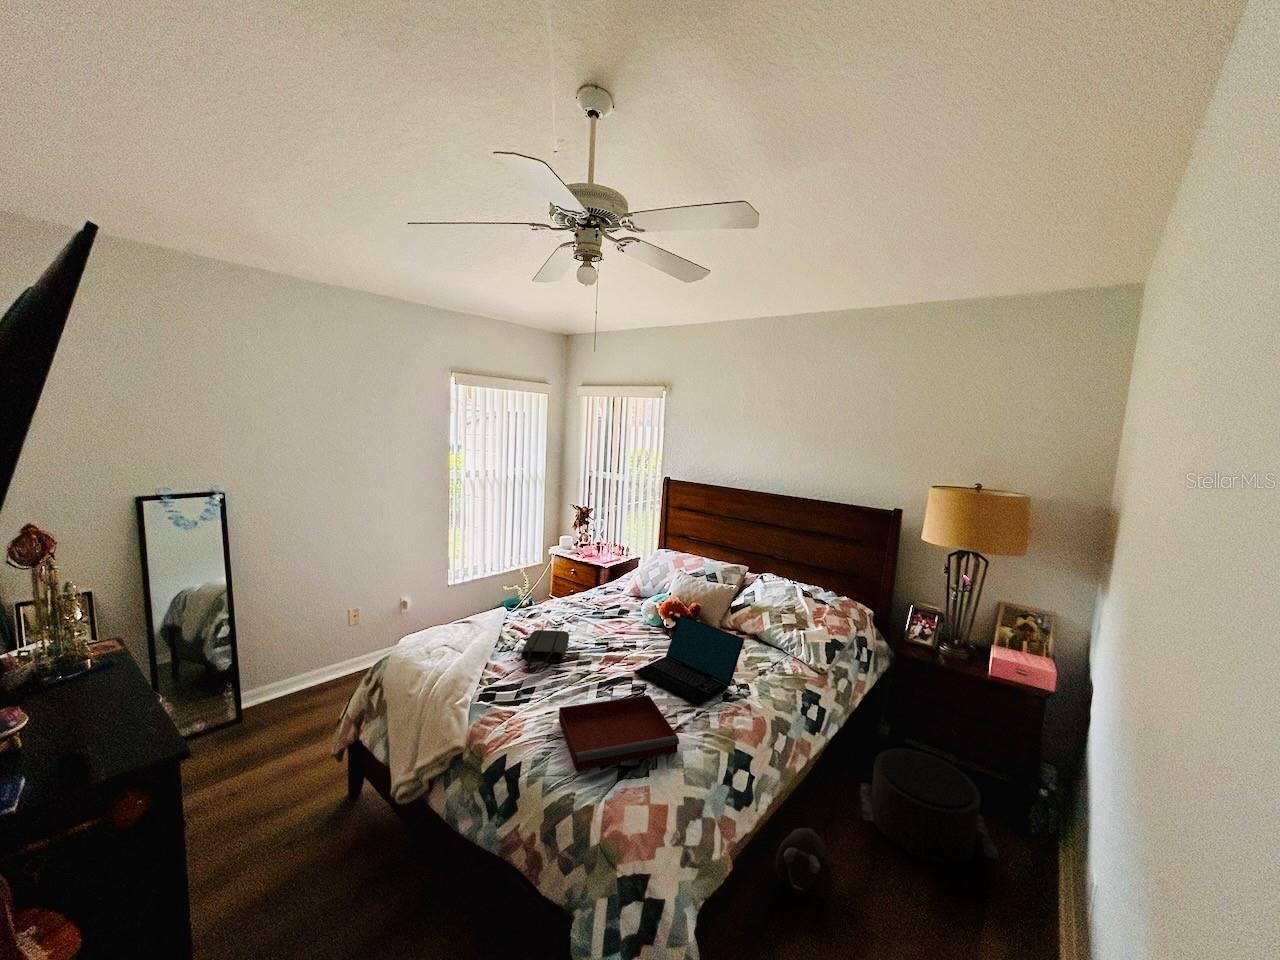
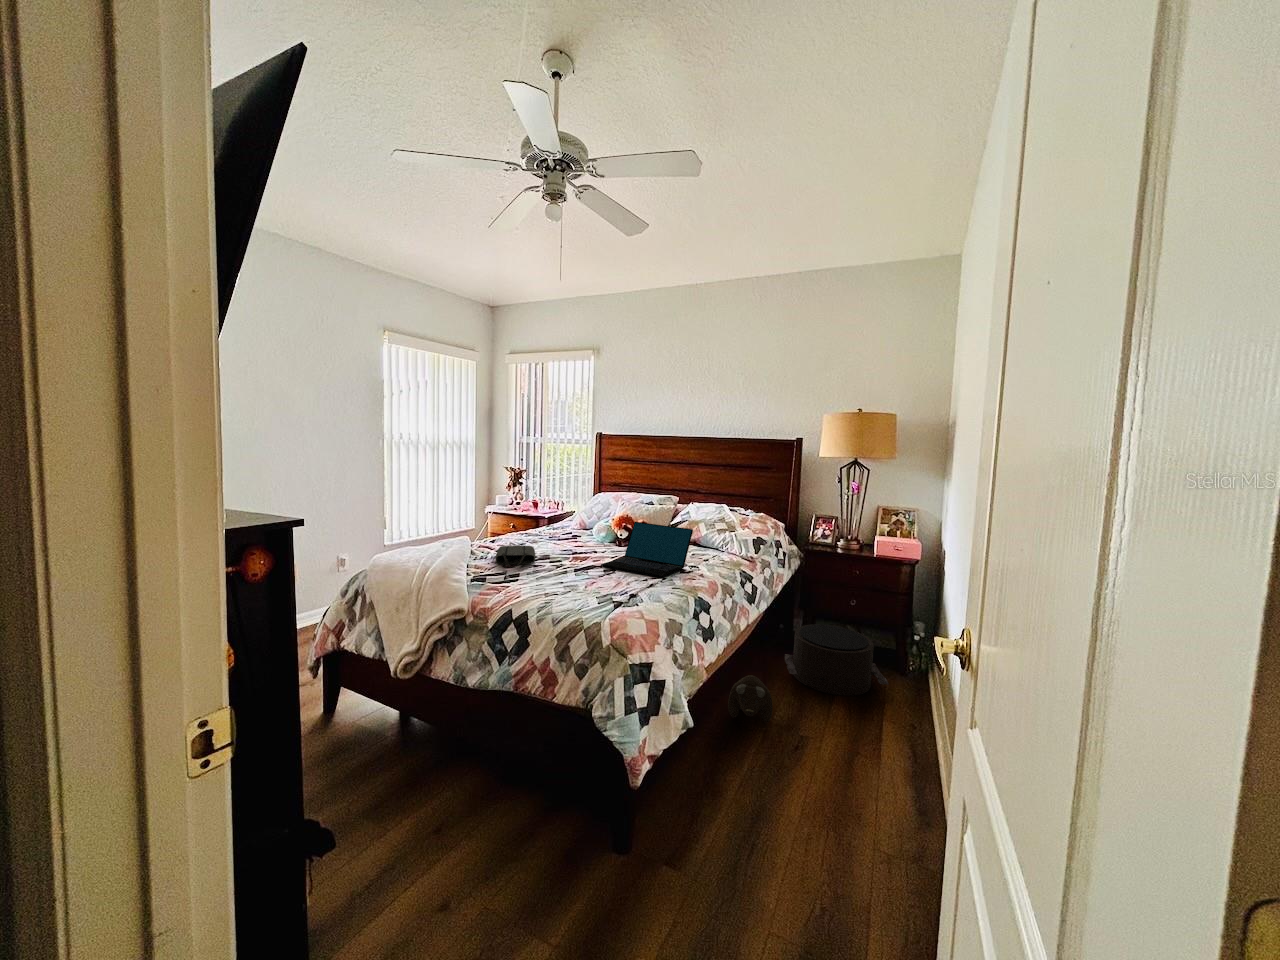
tray: present [559,695,679,770] -> none [549,570,657,610]

